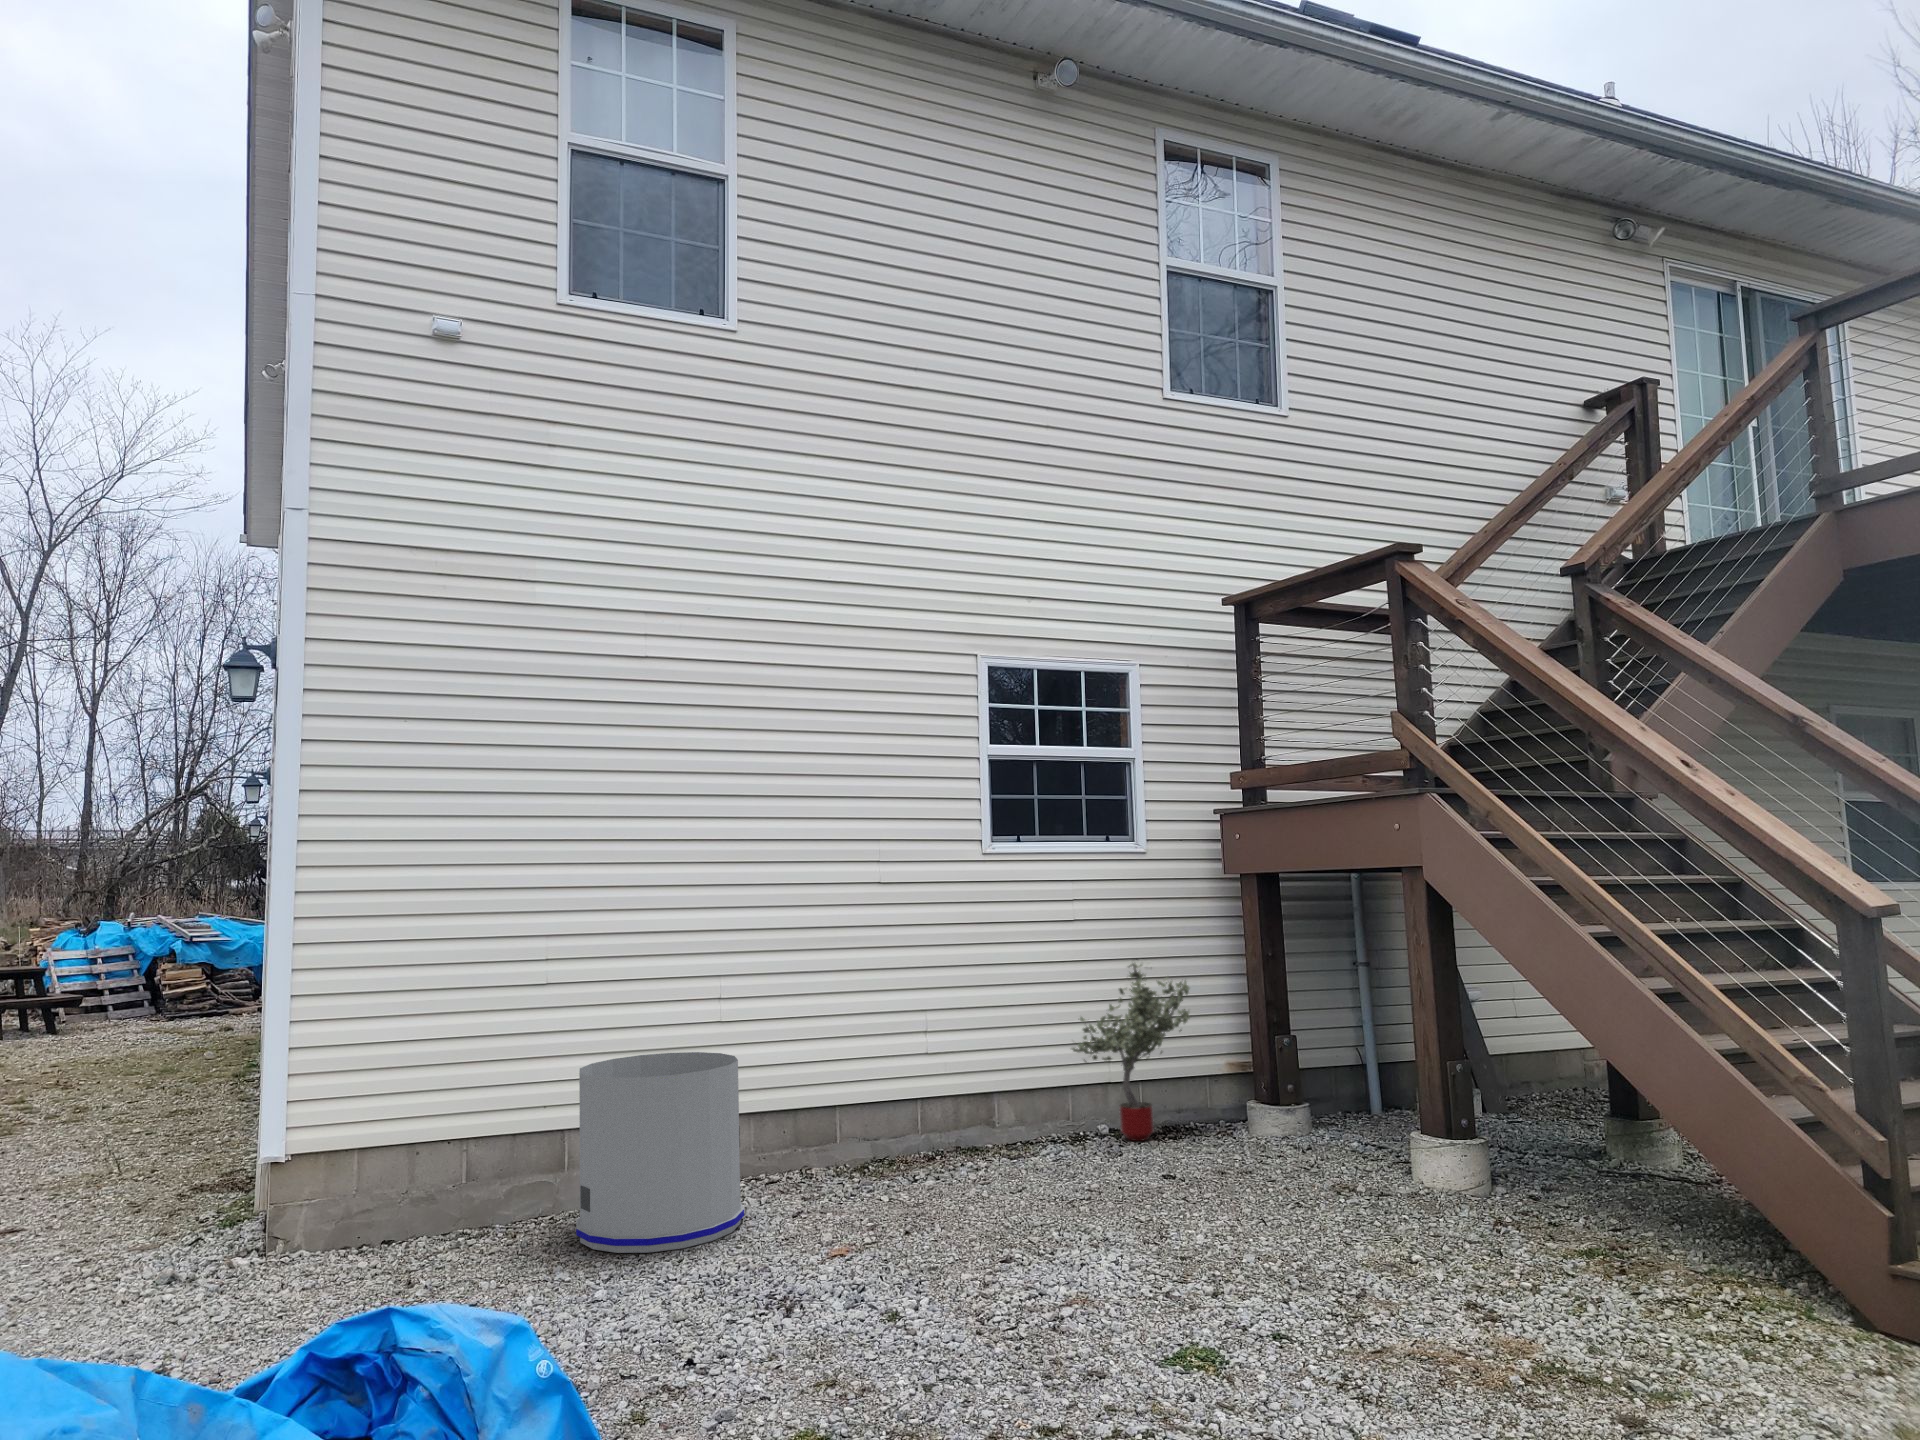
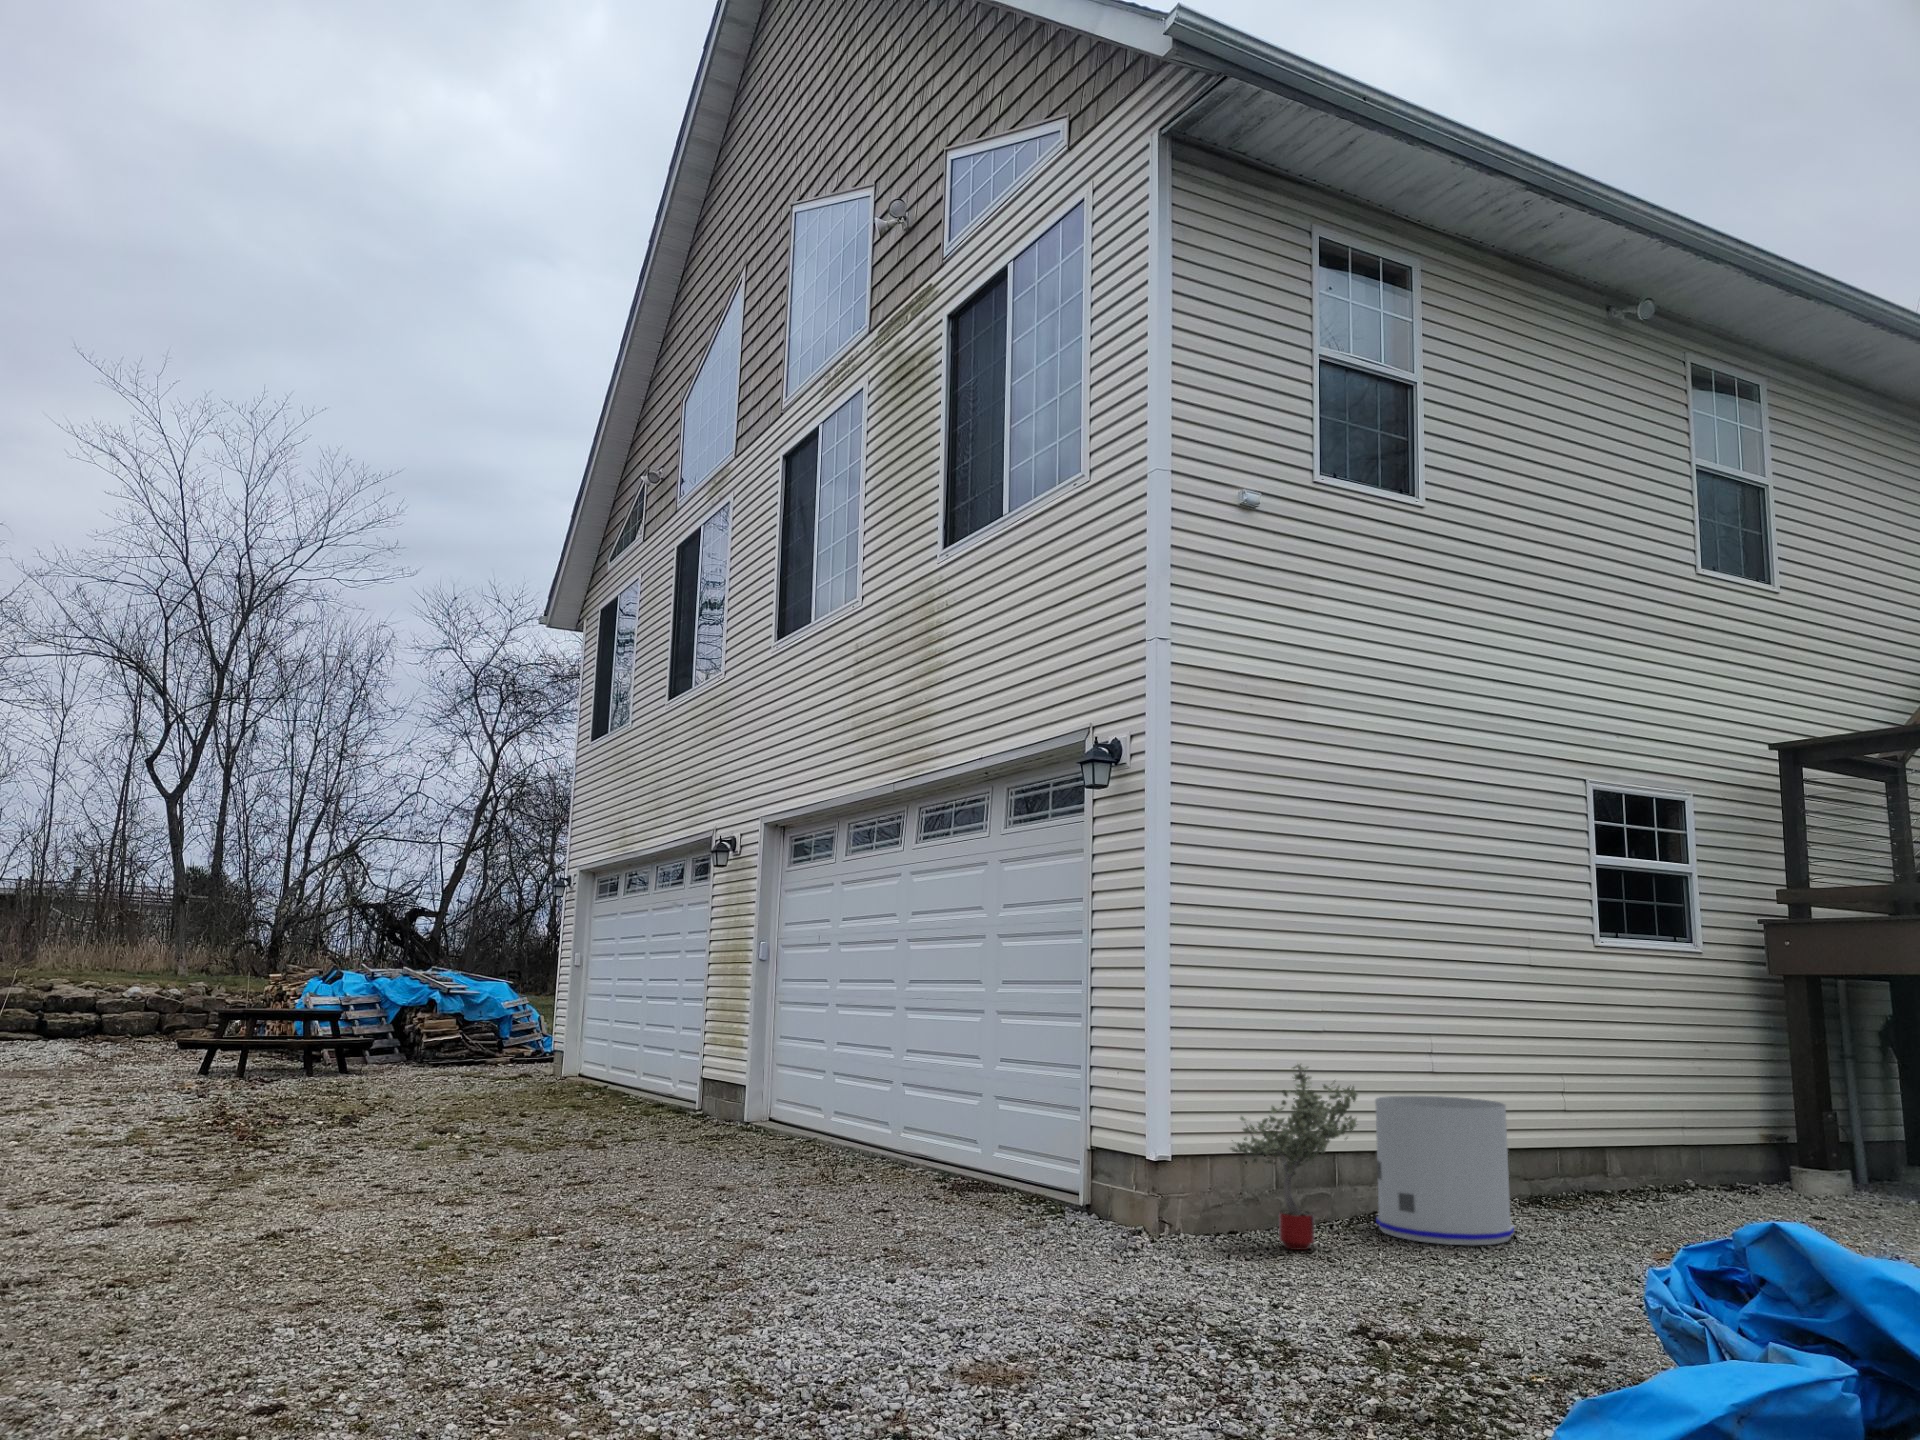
potted tree: present [1071,963,1190,1141] -> present [1230,1064,1357,1250]

